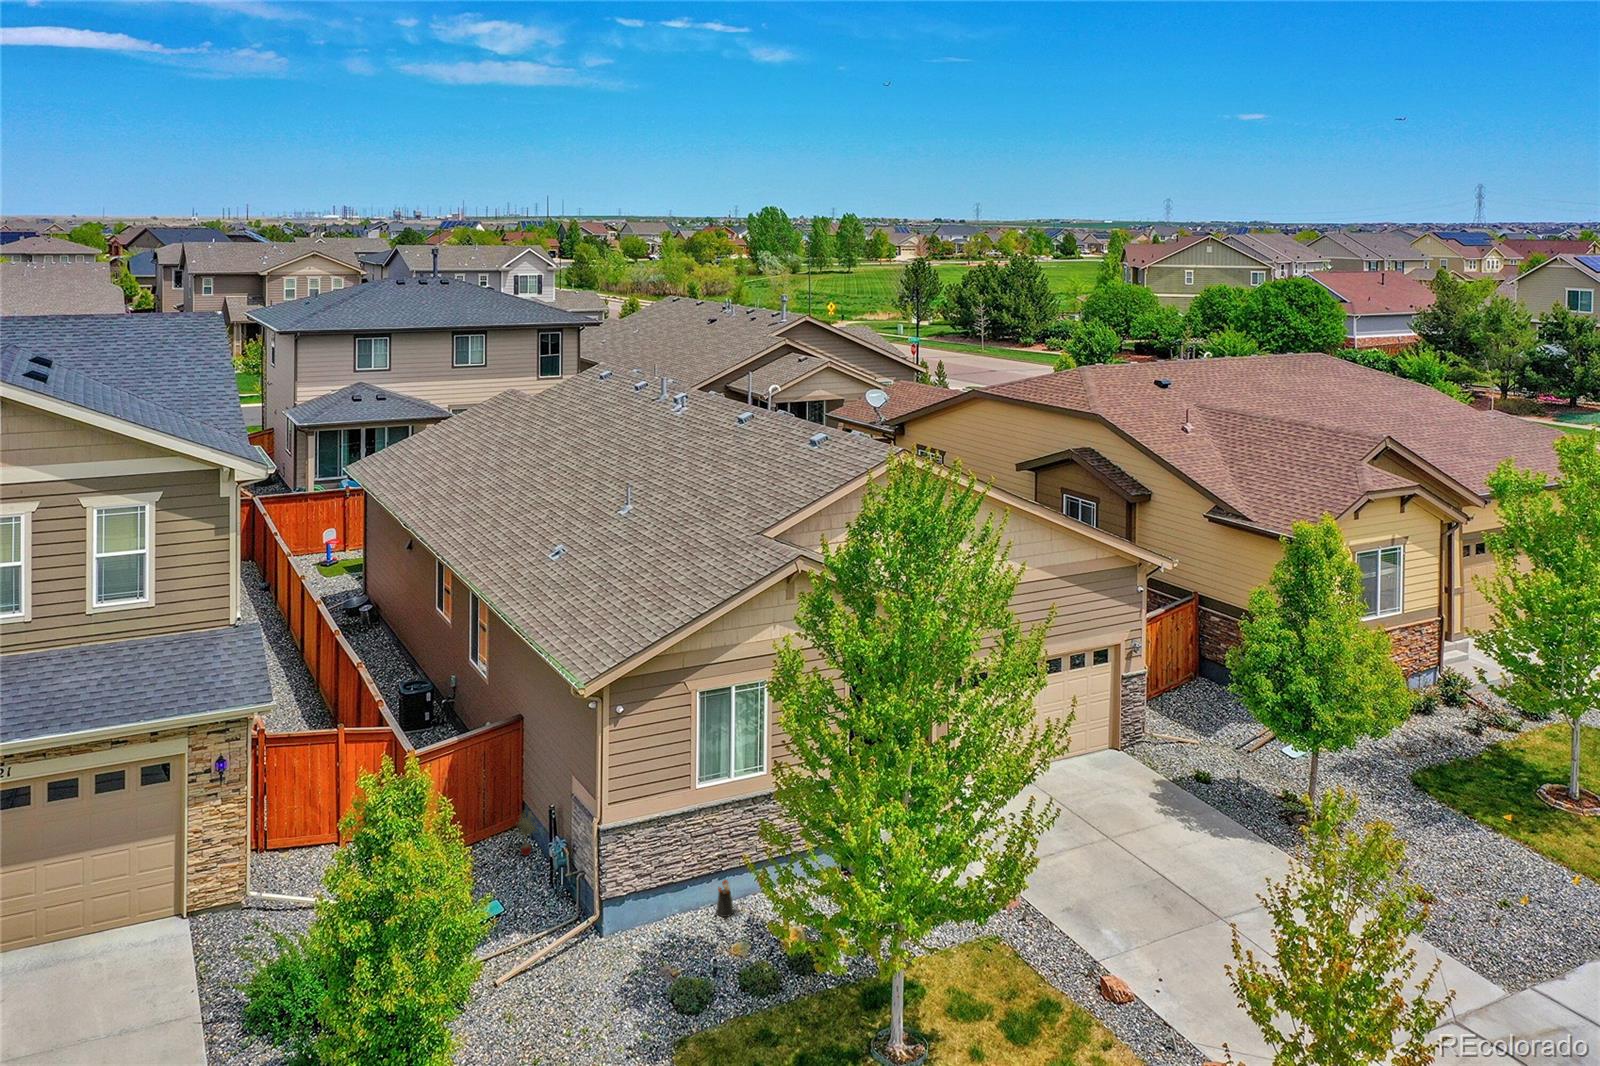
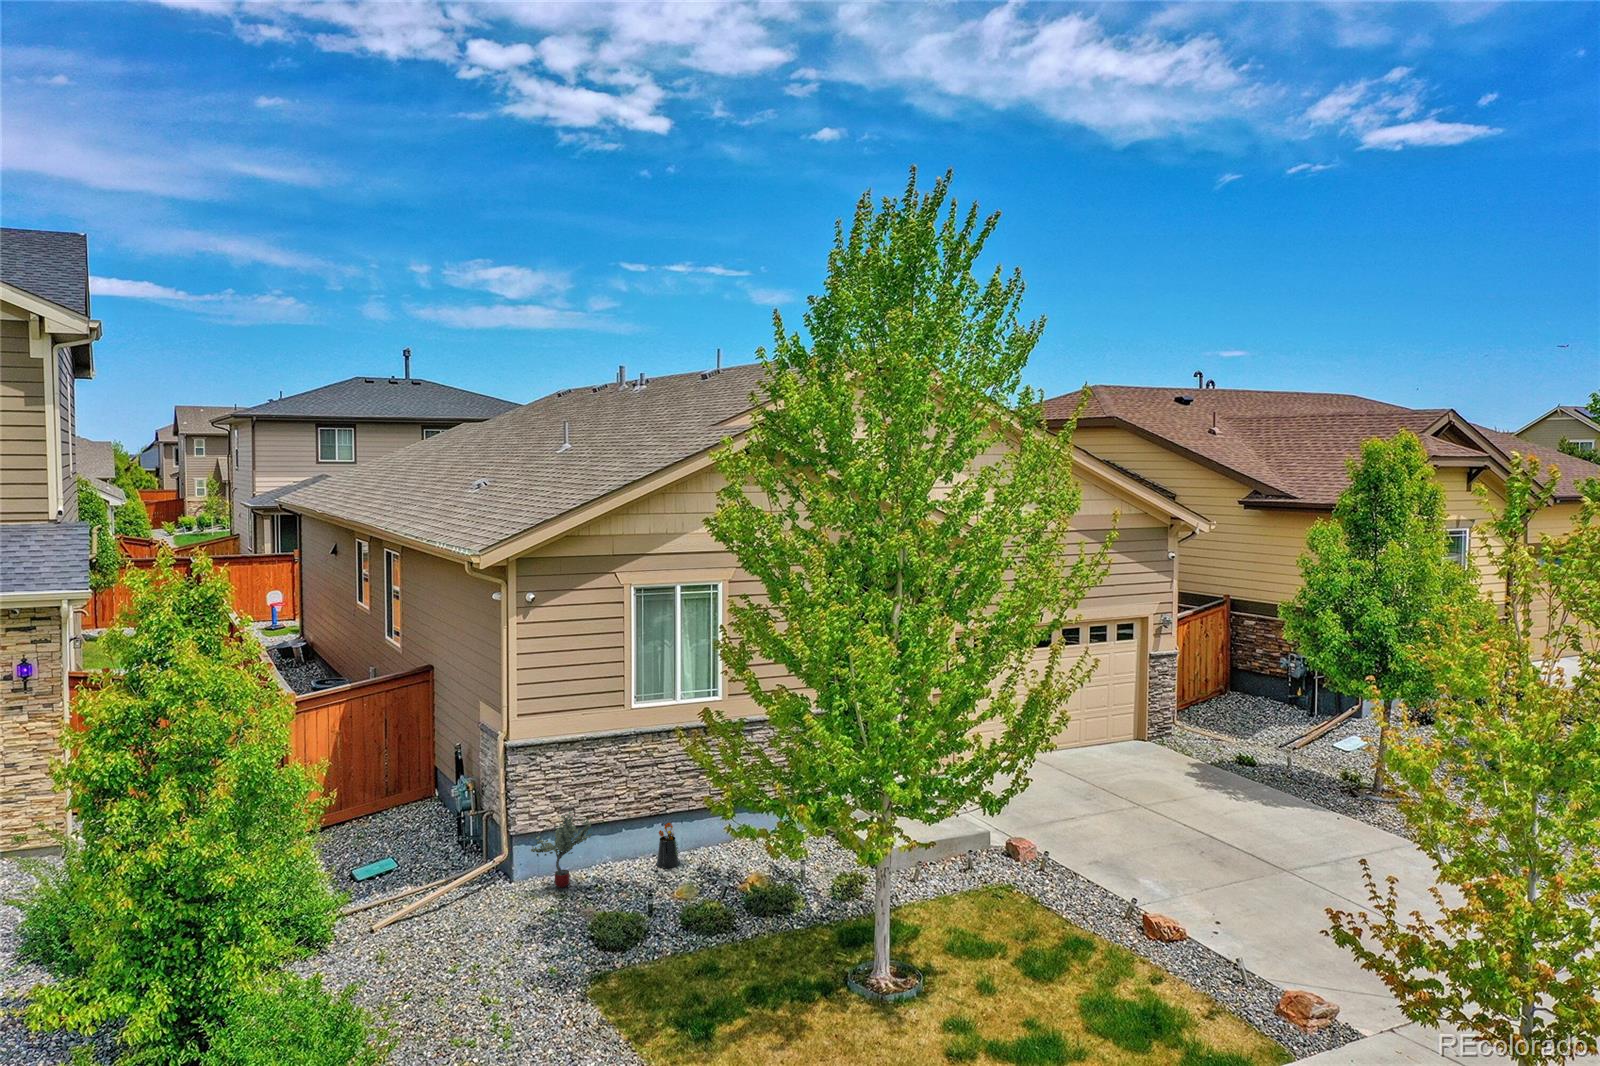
potted tree: present [516,813,538,856] -> present [531,811,592,888]

